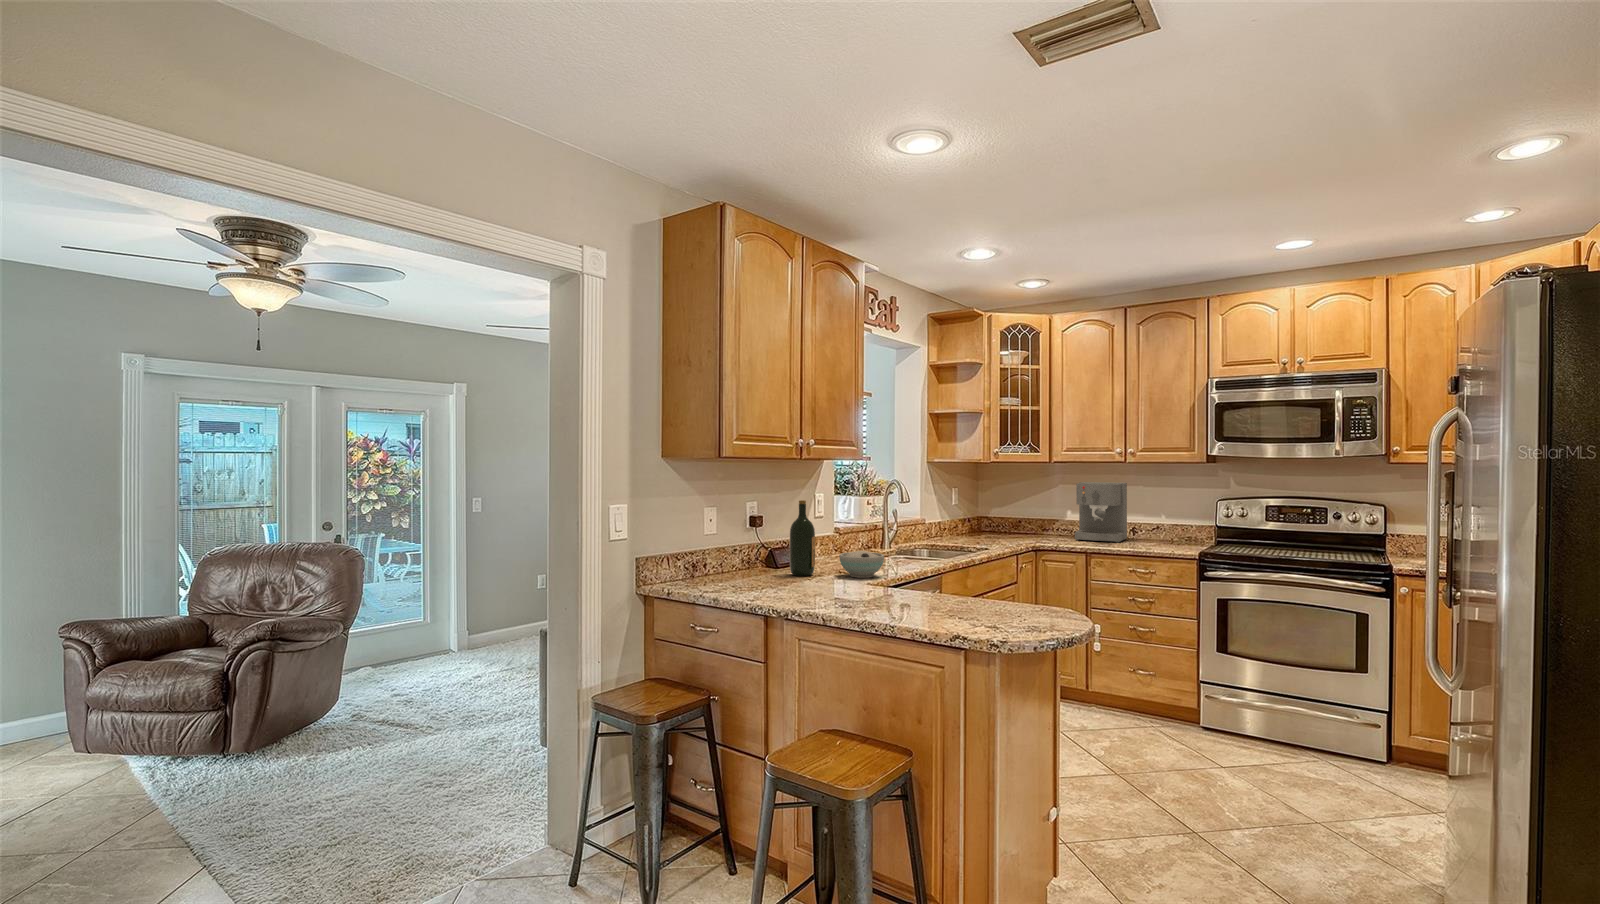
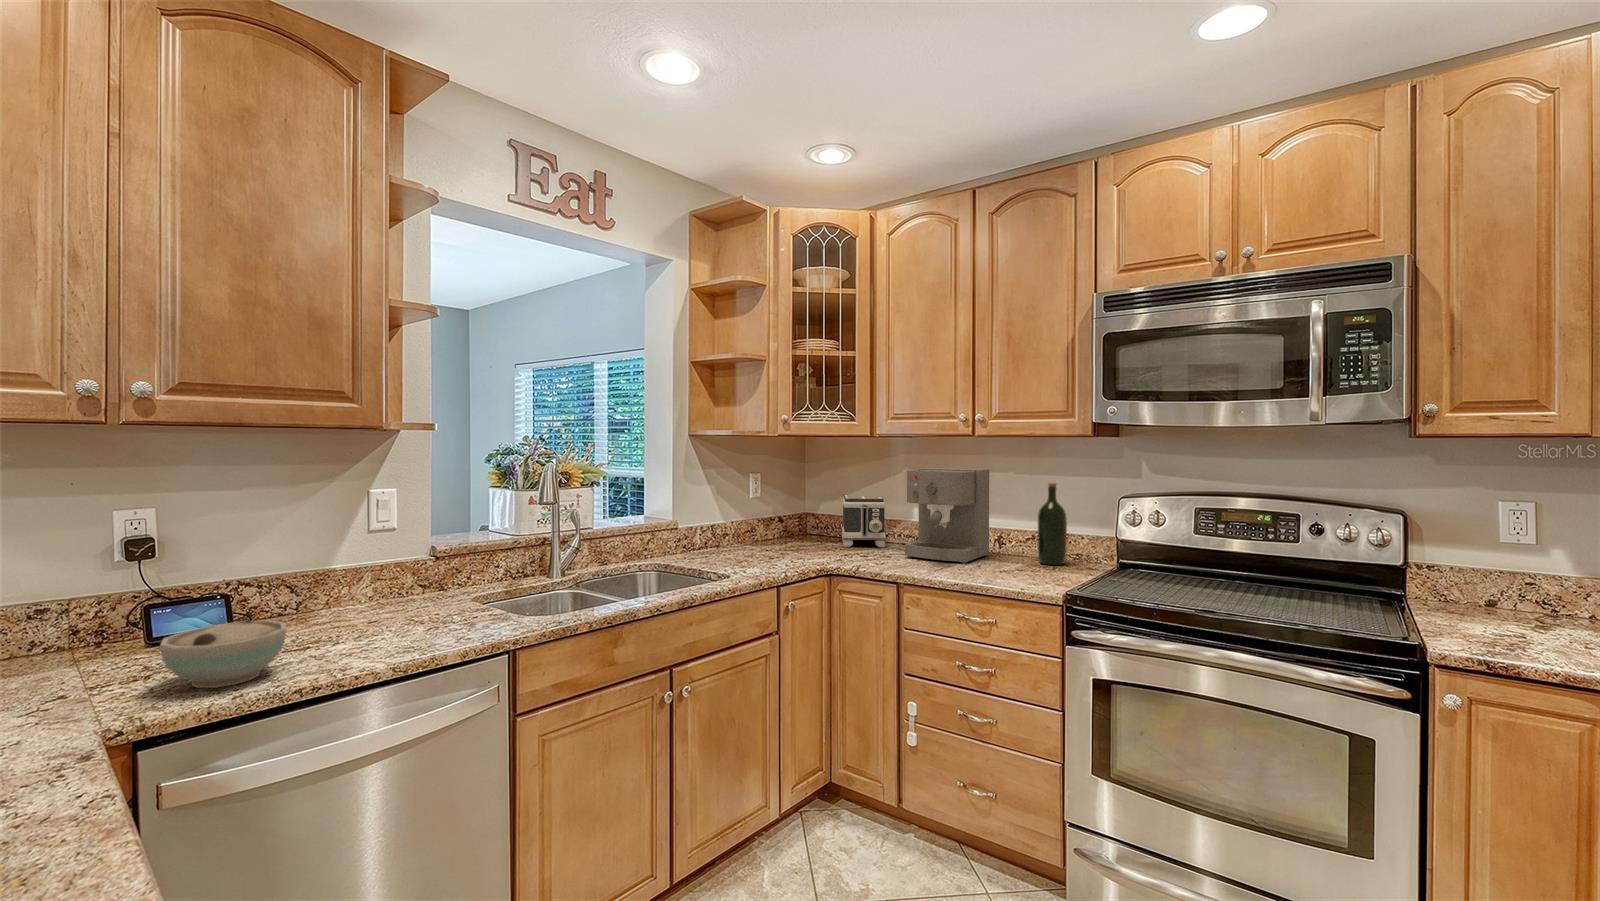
wine bottle: present [790,500,815,576] -> present [1037,483,1067,565]
toaster: none [1009,501,1051,536] -> present [842,495,886,547]

